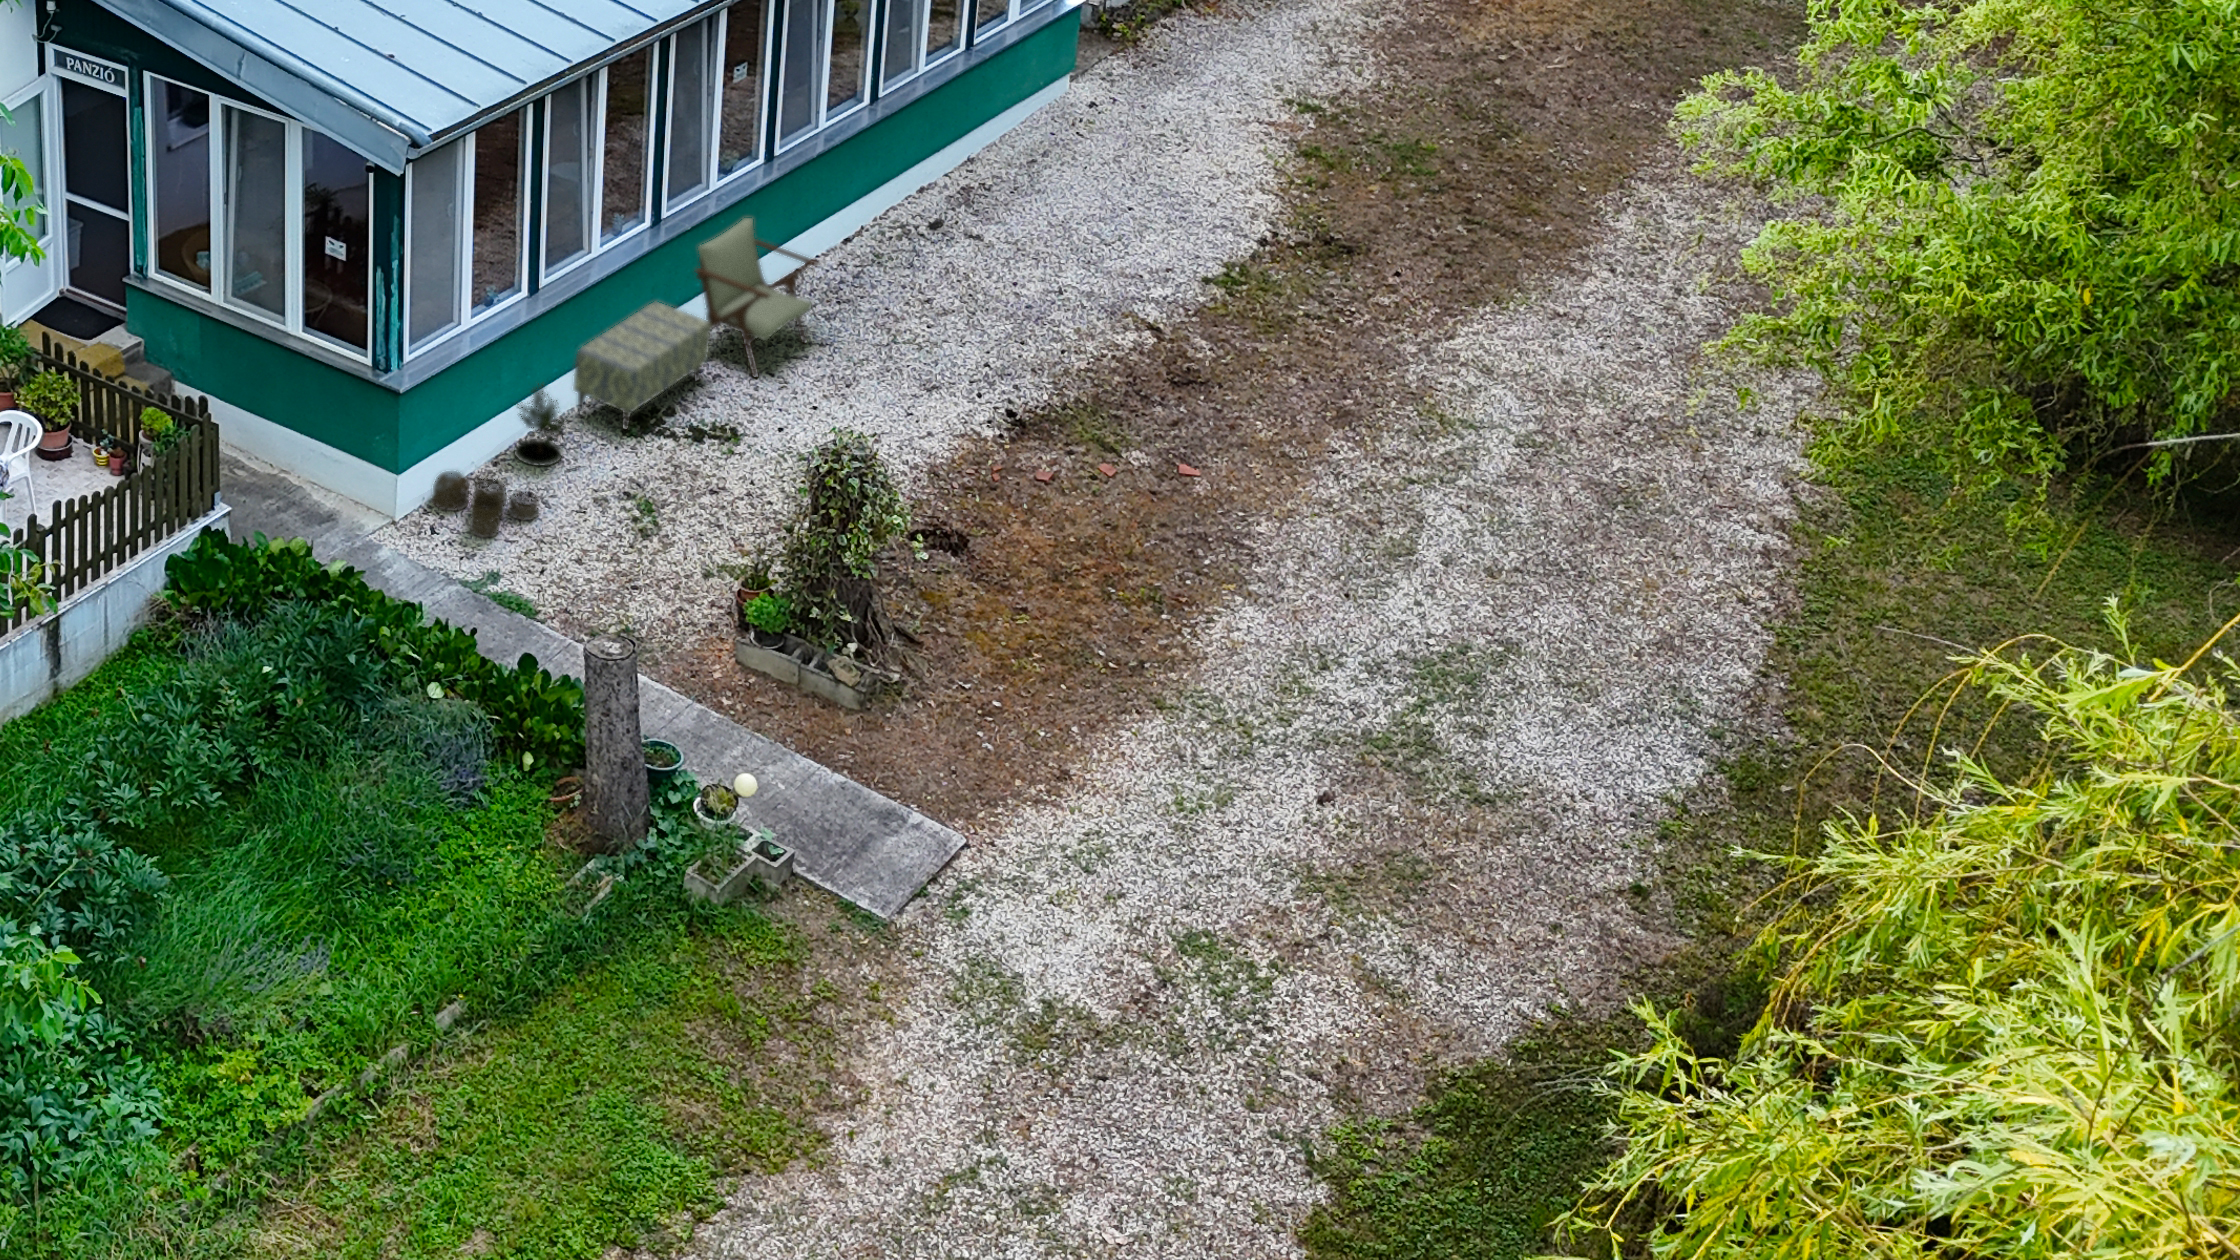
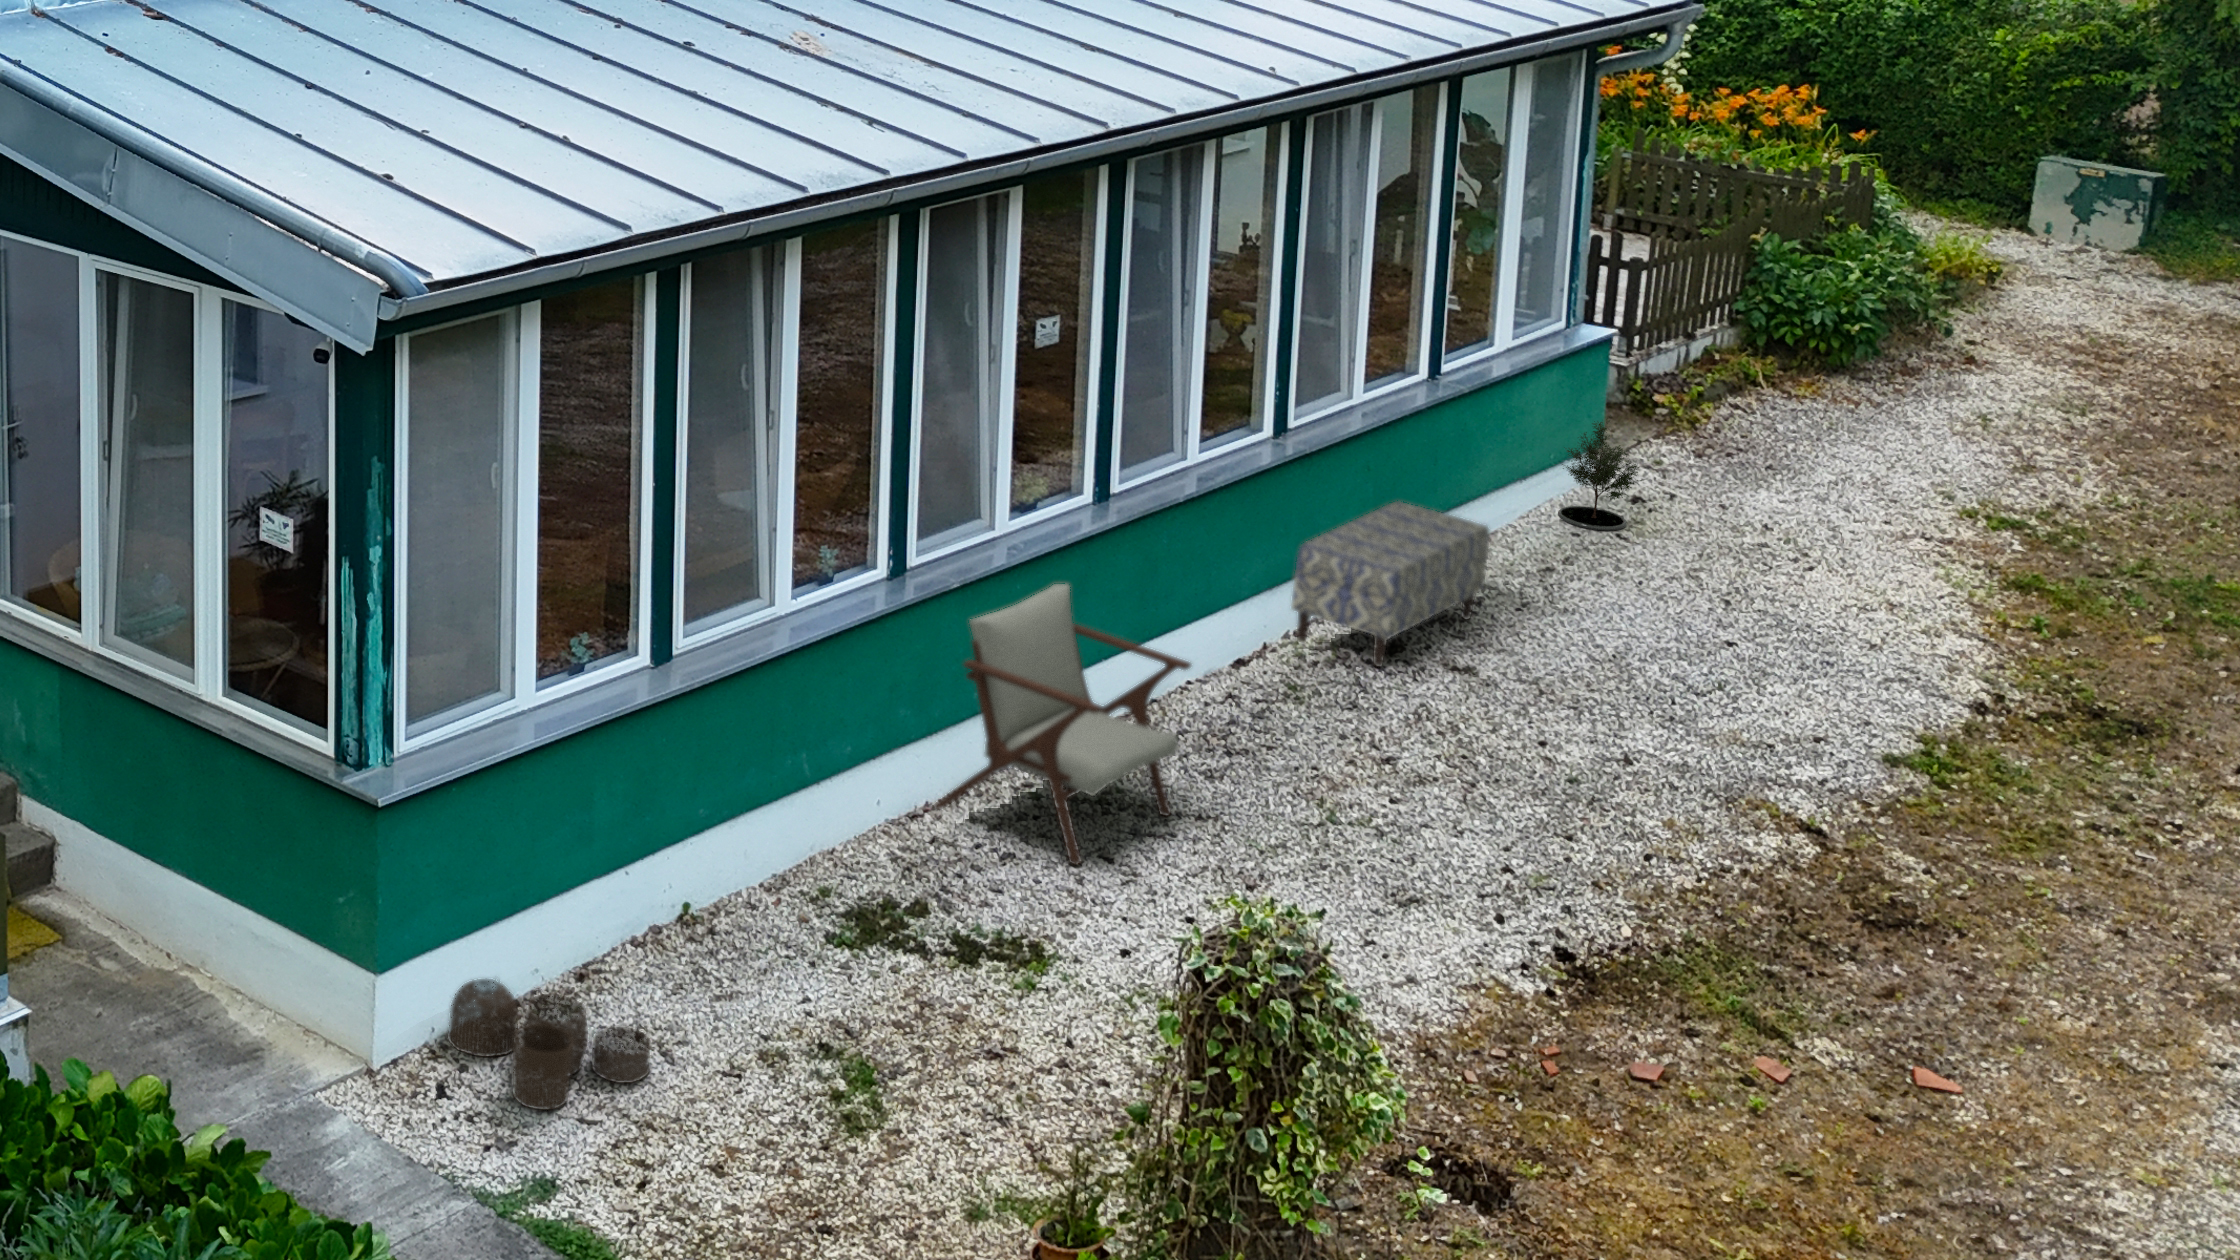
bench: present [574,302,710,429] -> present [1292,502,1490,666]
potted tree: present [514,384,570,466] -> present [1558,418,1642,531]

